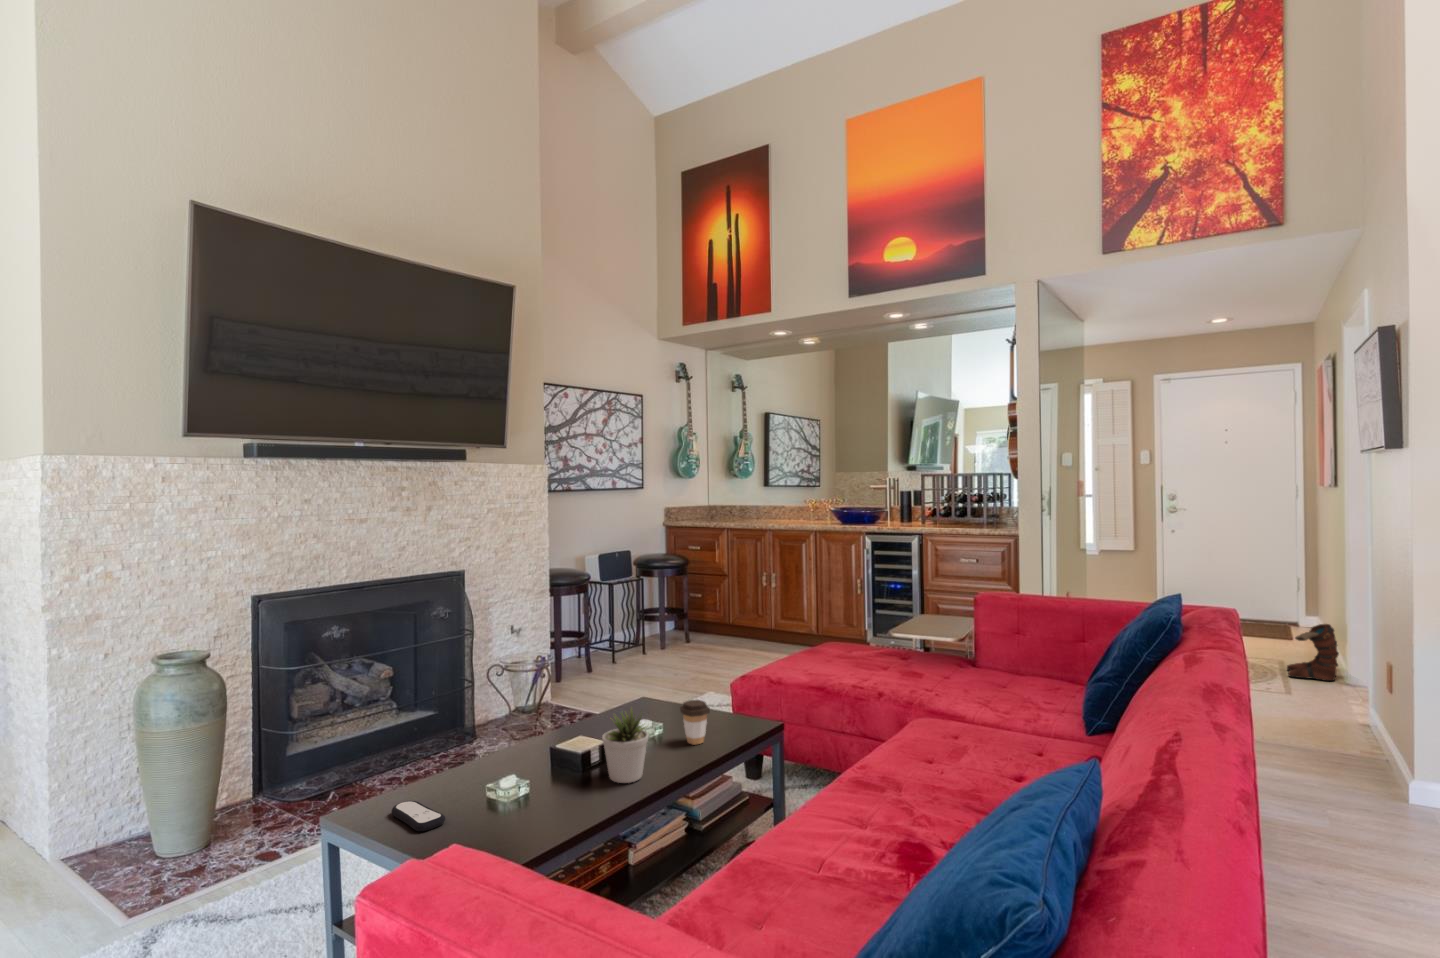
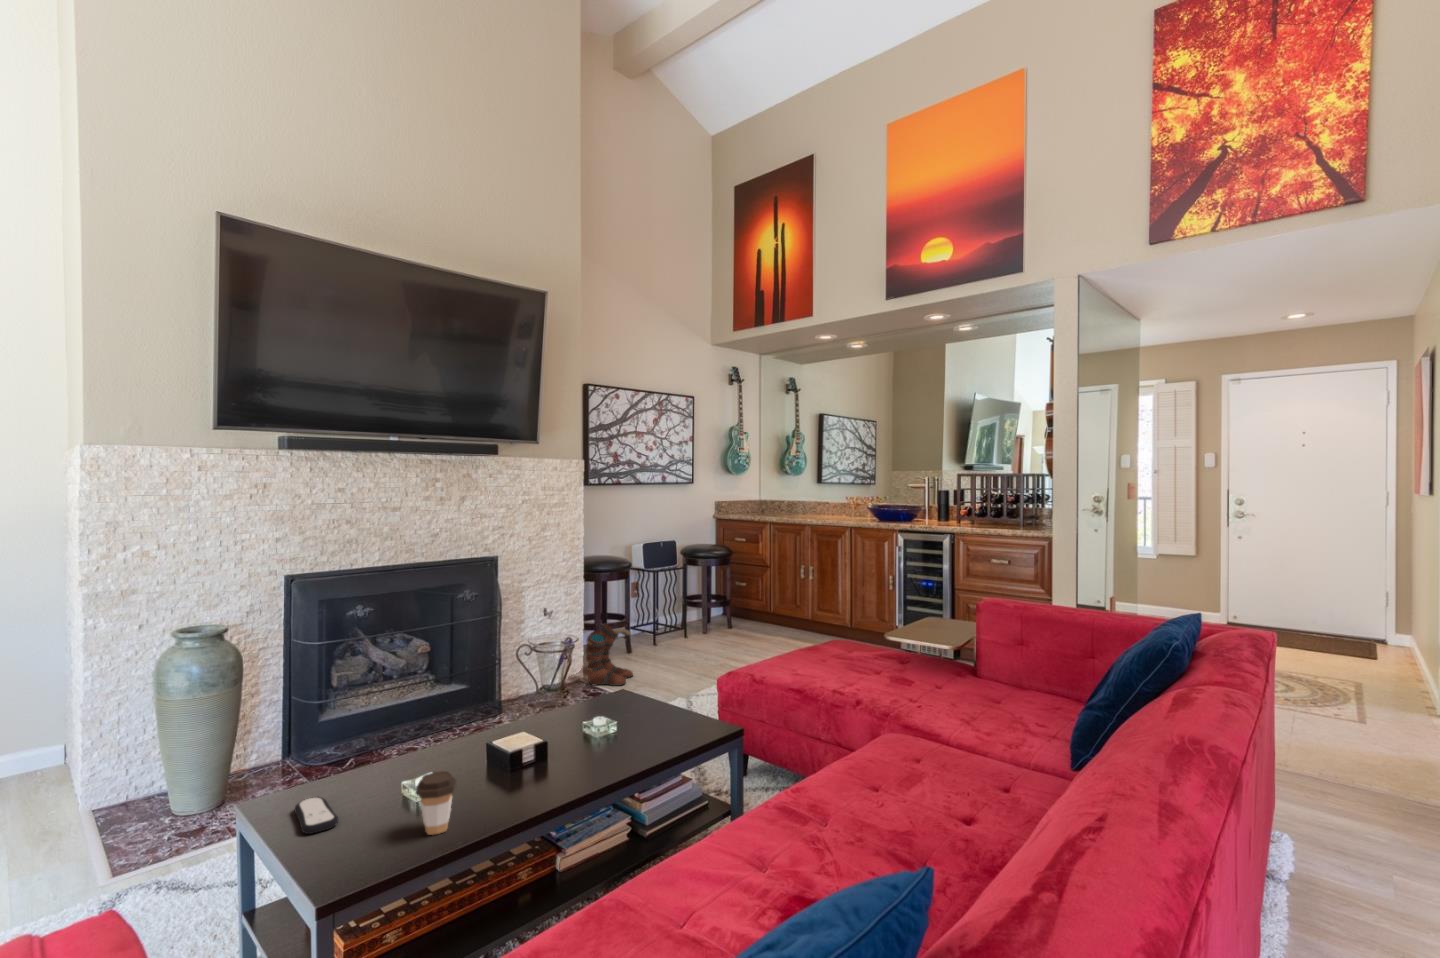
boots: present [1287,624,1339,681] -> present [586,624,633,686]
coffee cup: present [680,700,710,745] -> present [416,771,456,835]
potted plant: present [602,709,648,783] -> none [520,712,571,793]

